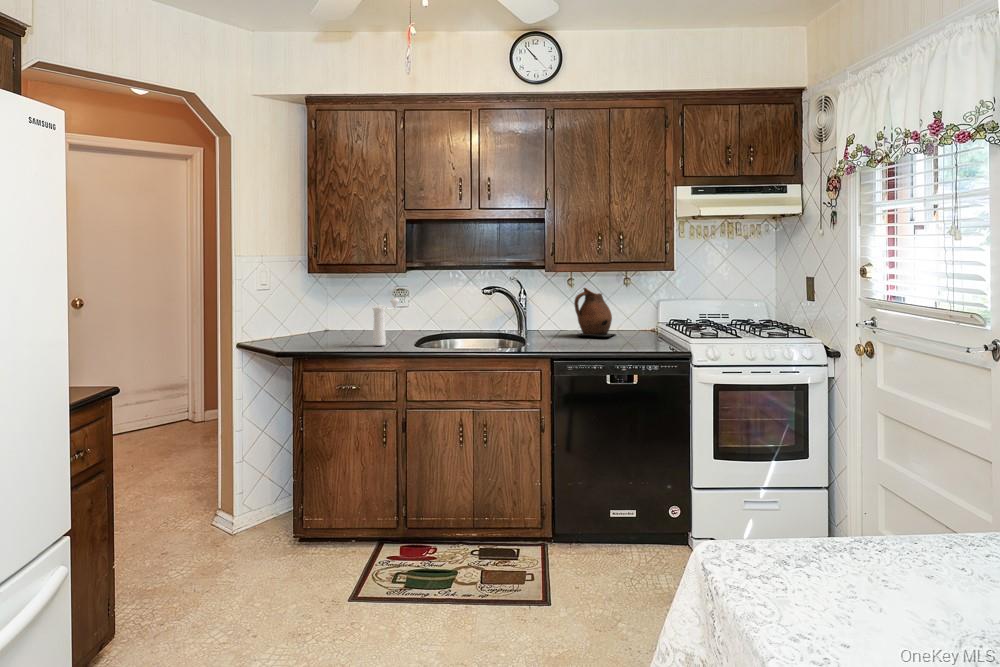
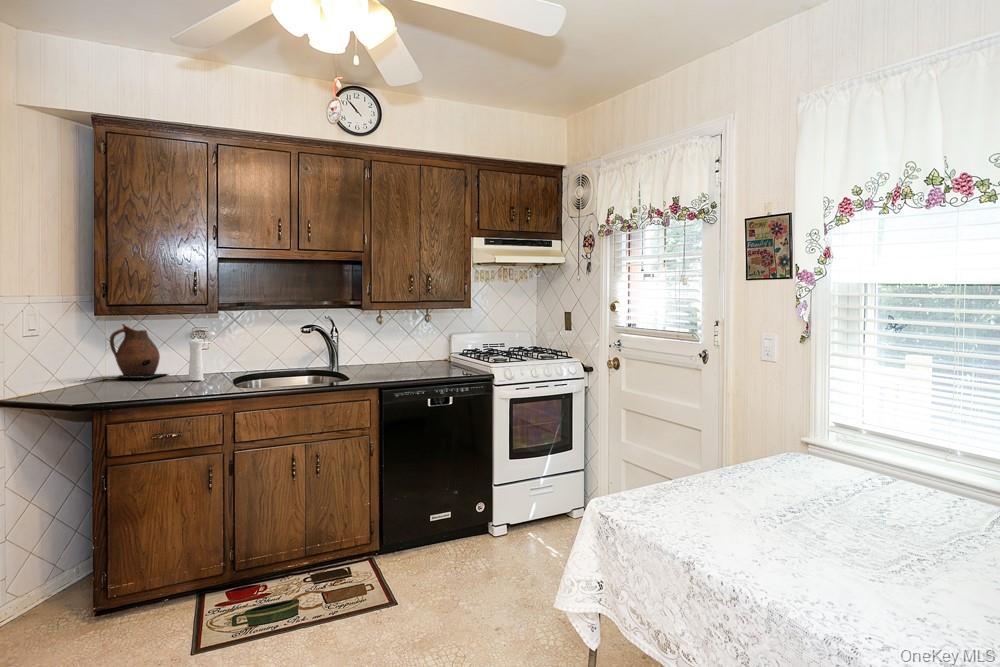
ceramic pitcher: present [574,288,616,337] -> present [110,324,167,378]

